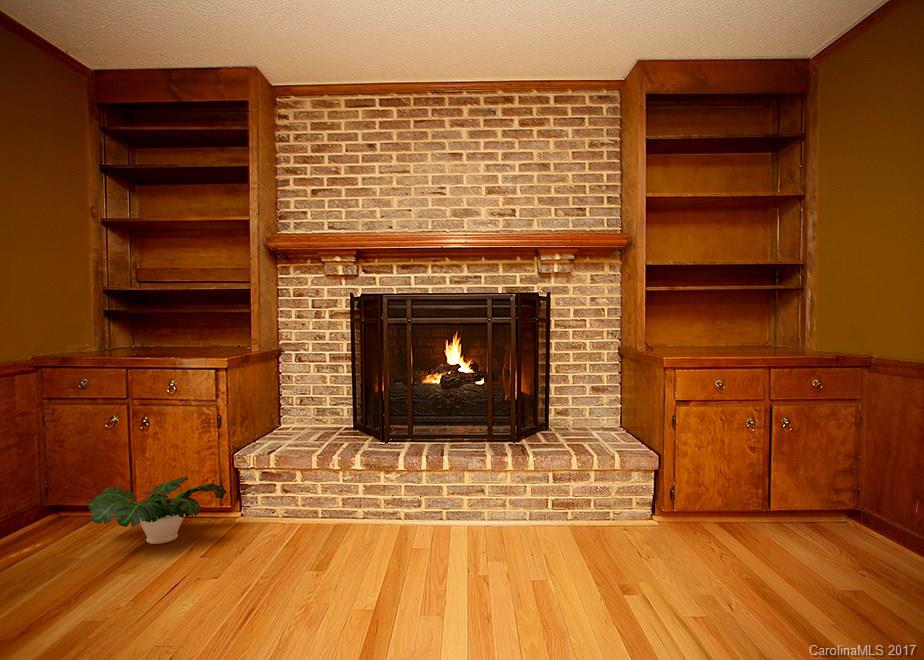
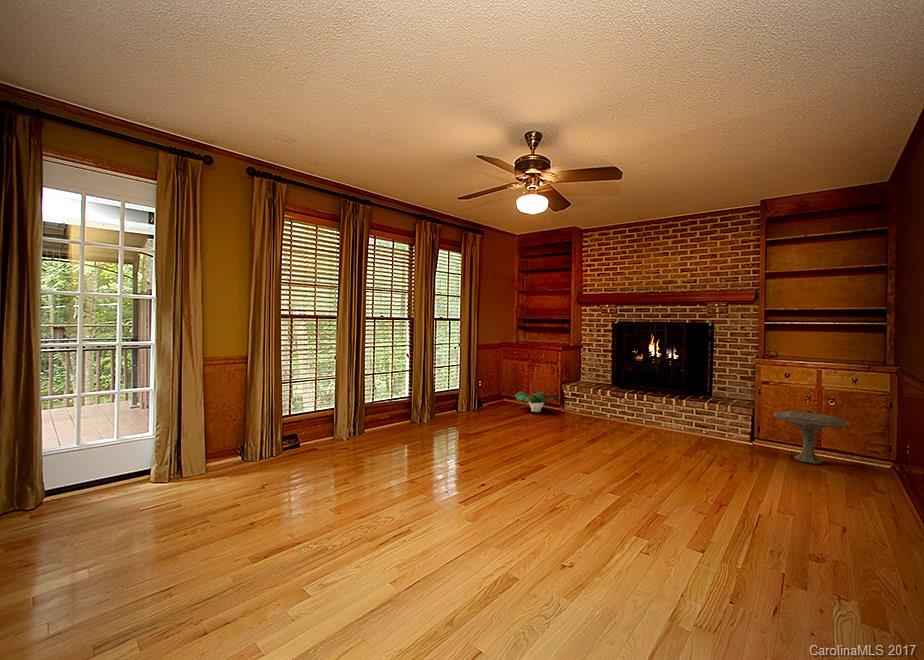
side table: none [720,454,864,564] -> present [773,411,850,464]

